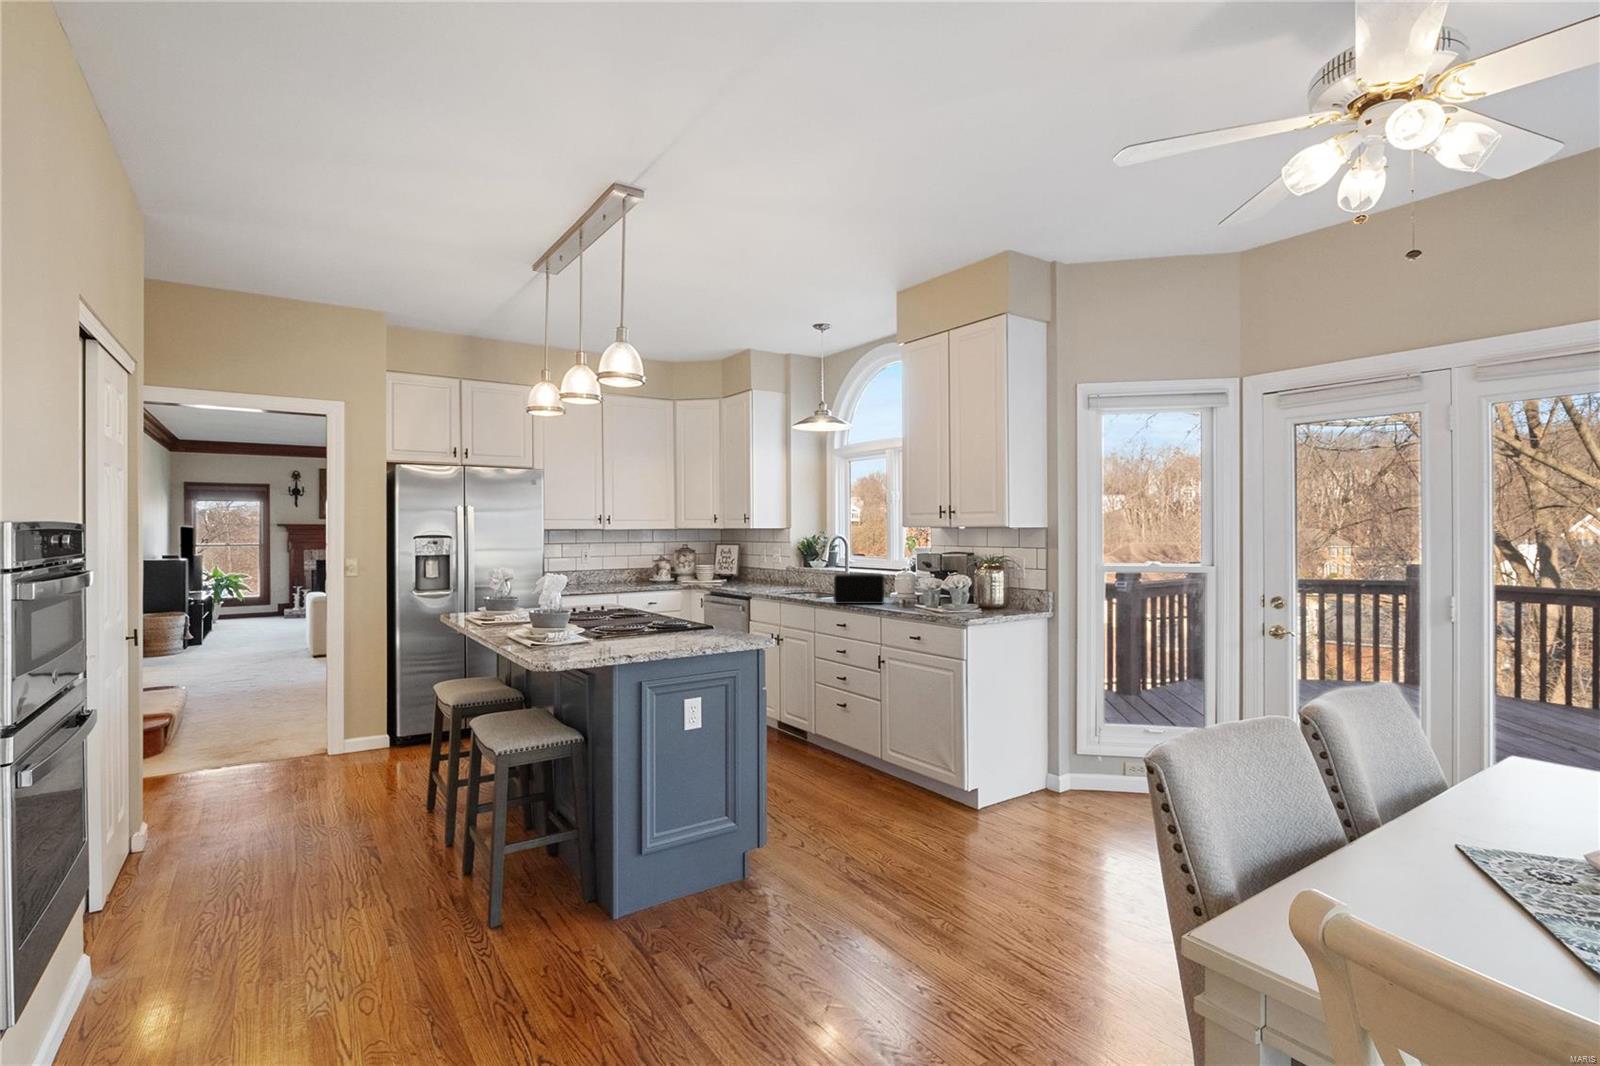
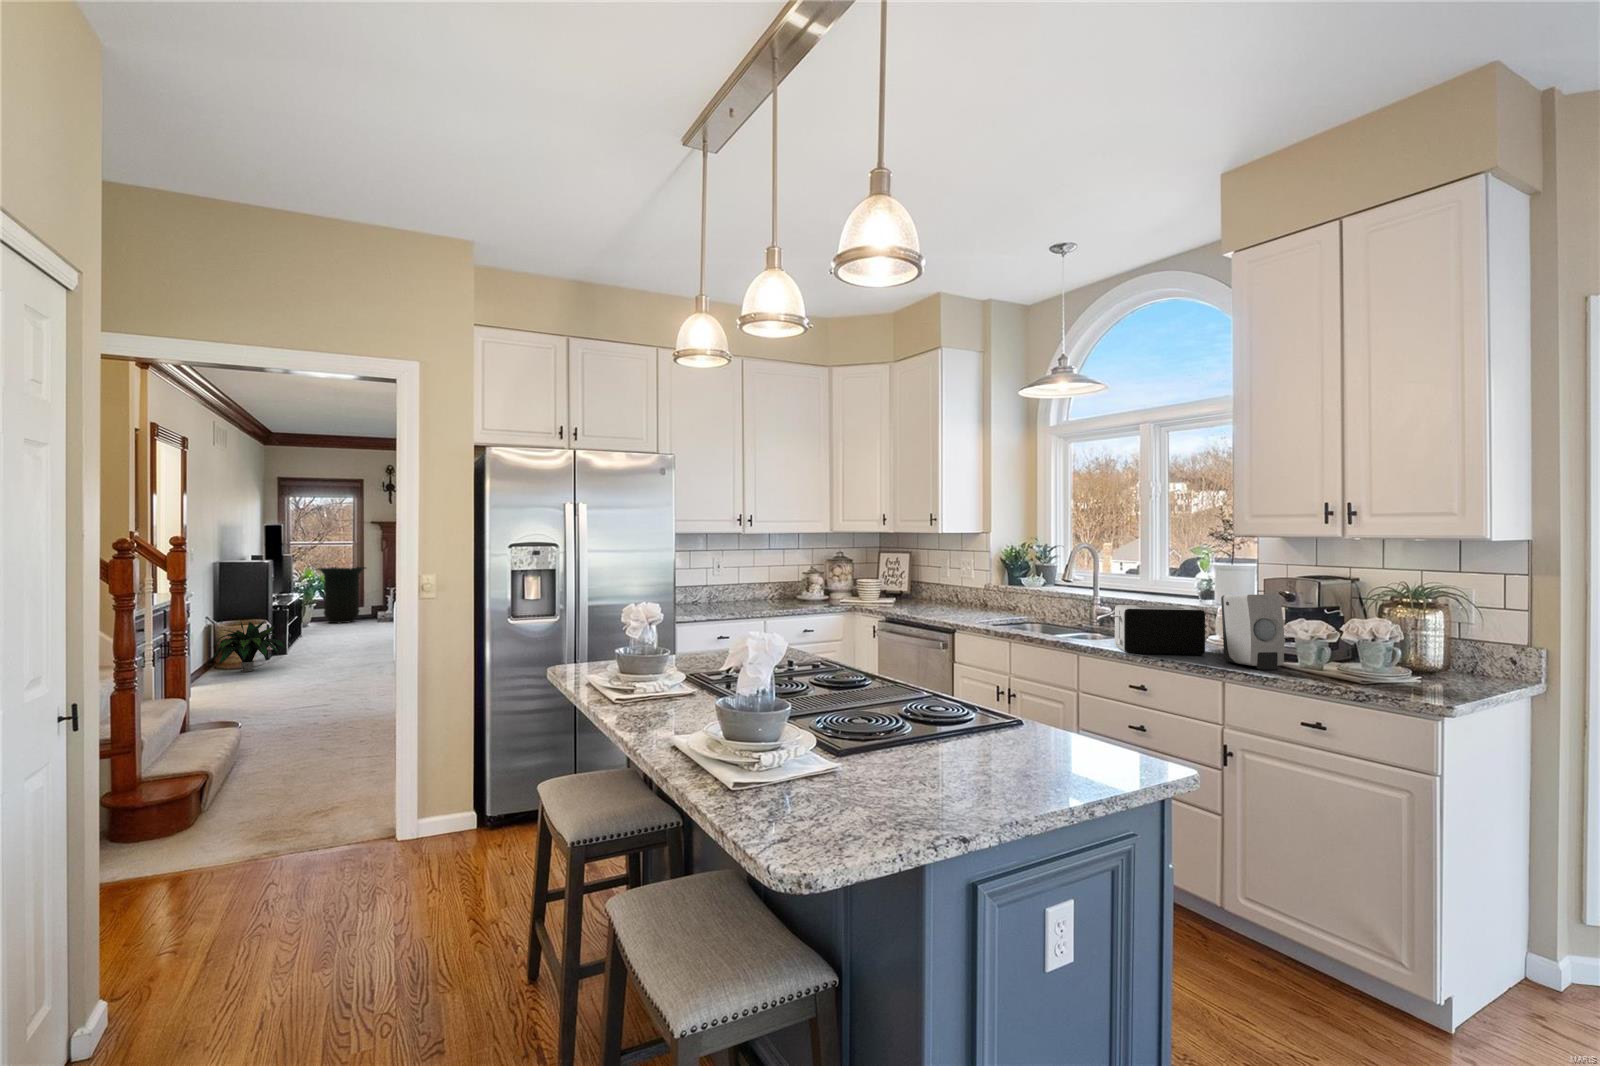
soap dispenser: none [887,562,915,609] -> present [1221,594,1284,670]
trash can: none [222,567,274,621] -> present [317,567,366,623]
potted plant: none [132,612,205,659] -> present [210,620,286,672]

